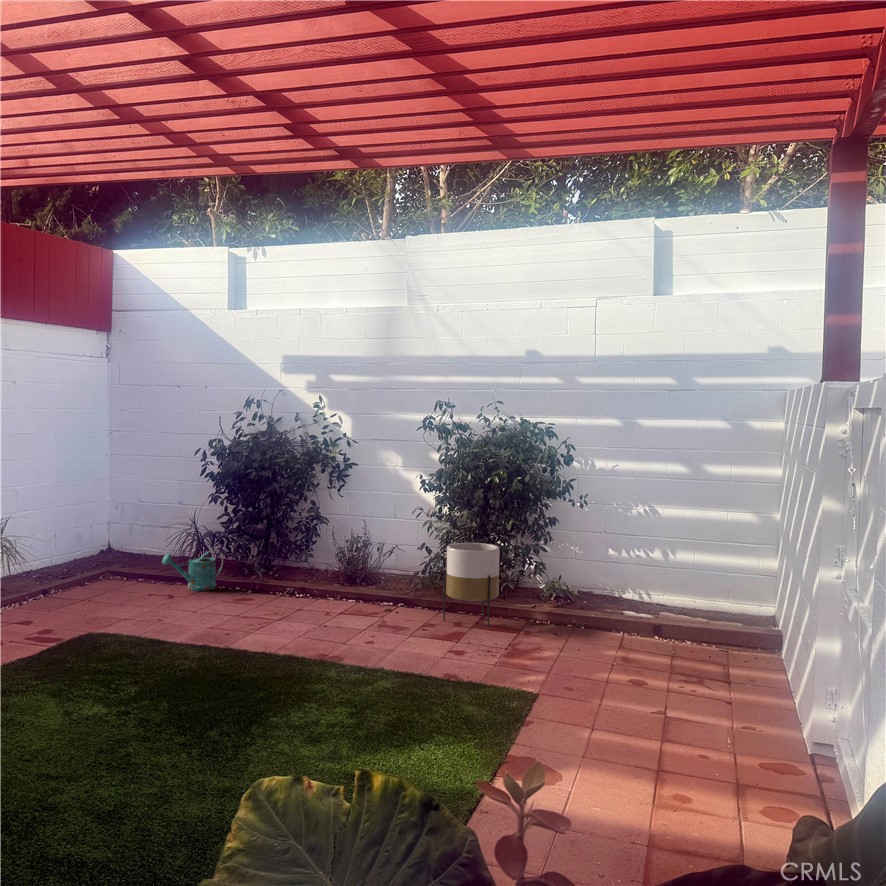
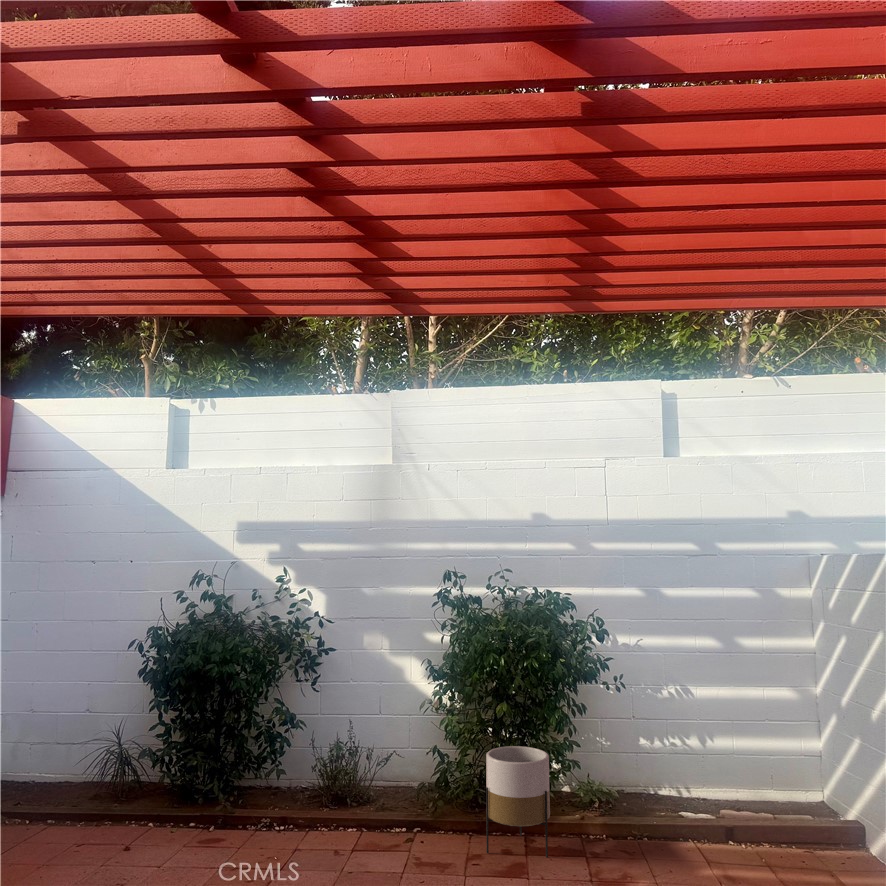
watering can: present [162,550,223,591] -> none [90,774,167,835]

